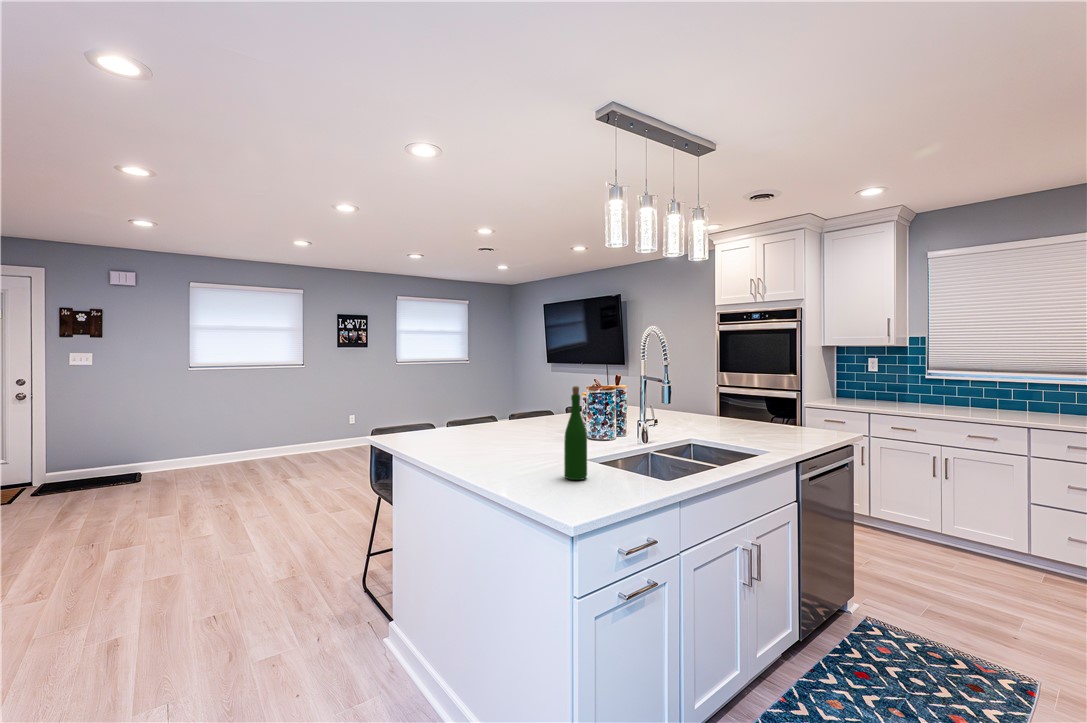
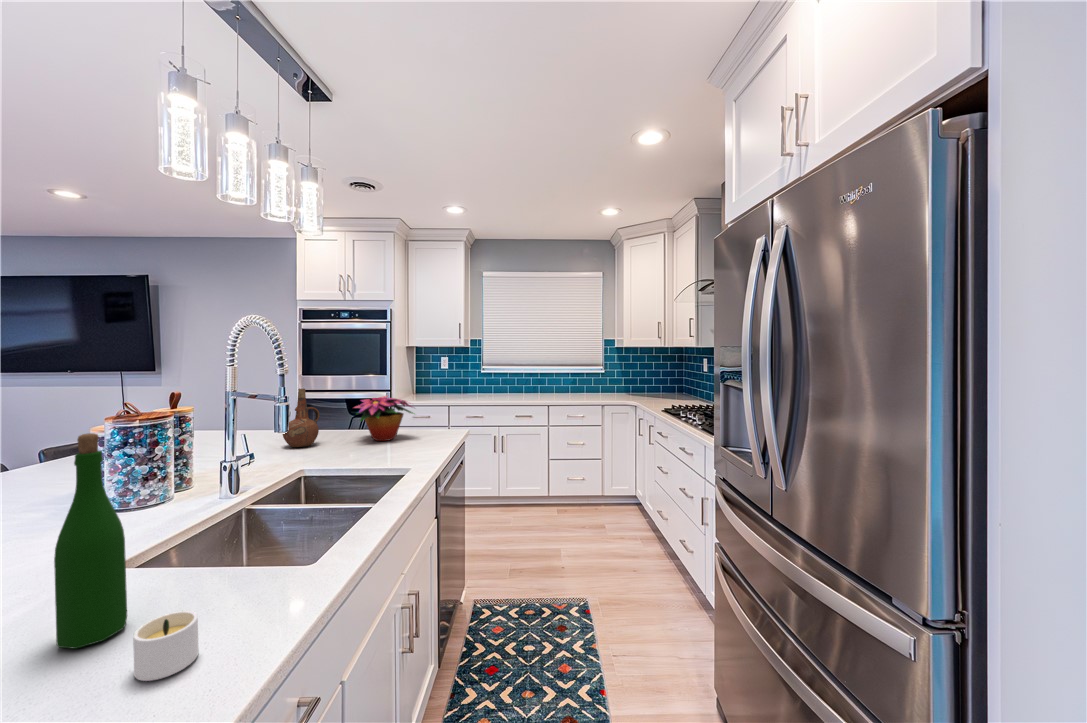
ceramic pitcher: none [686,380,713,425] -> present [283,389,320,447]
flower arrangement: none [737,390,801,431] -> present [355,396,413,441]
candle: none [586,472,618,497] -> present [133,611,199,681]

